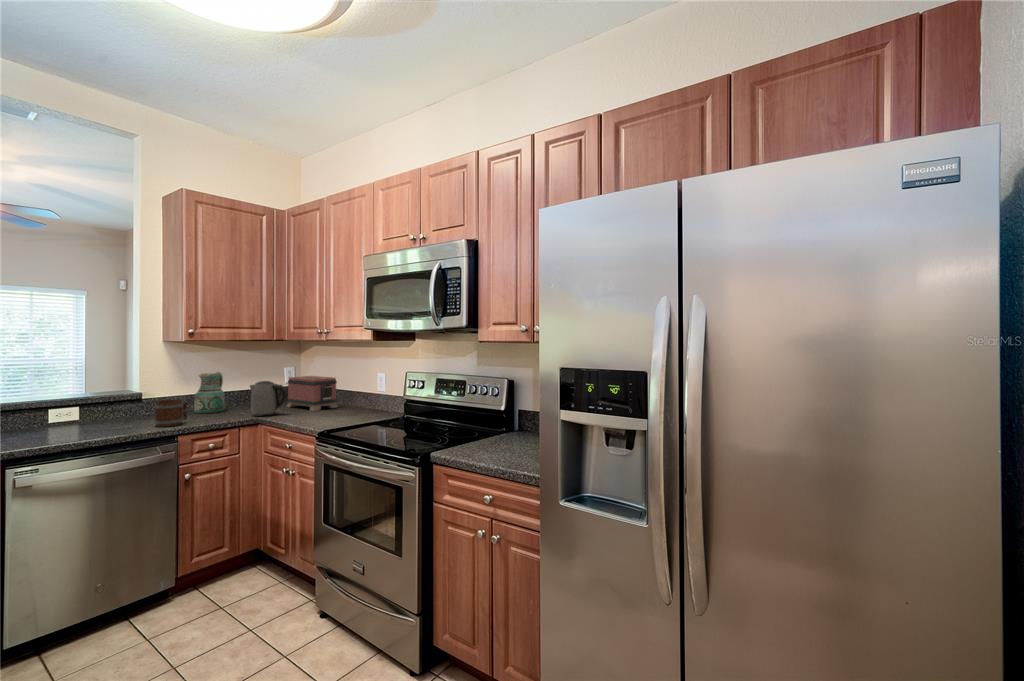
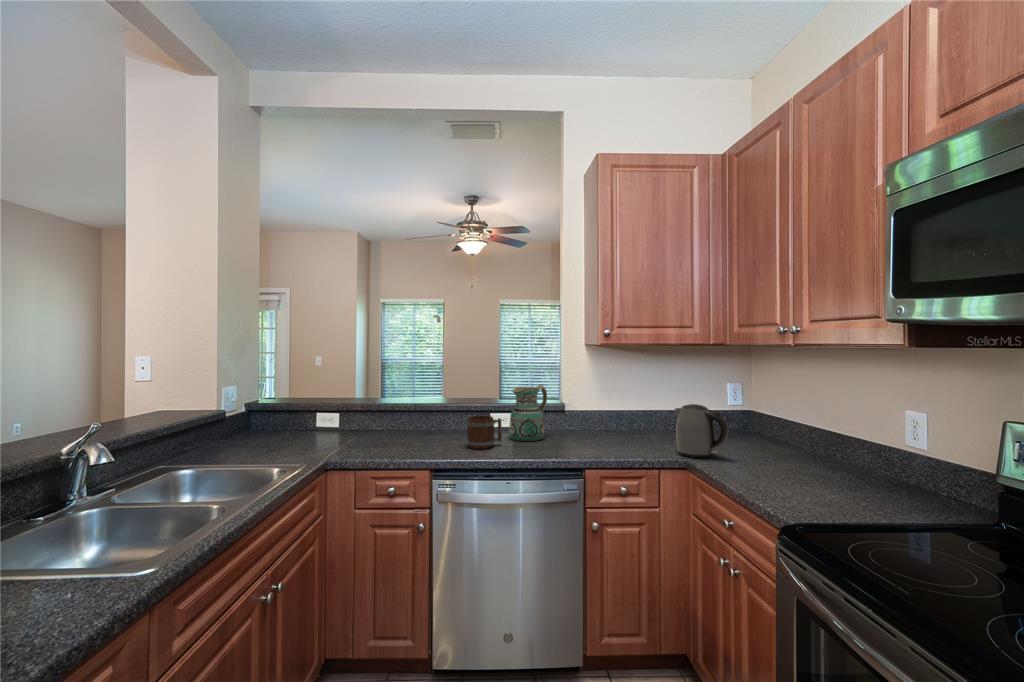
ceramic pitcher: present [194,372,225,413] -> present [509,385,547,441]
toaster: present [287,376,338,411] -> none [727,398,815,459]
mug: present [155,400,187,427] -> present [467,415,502,449]

